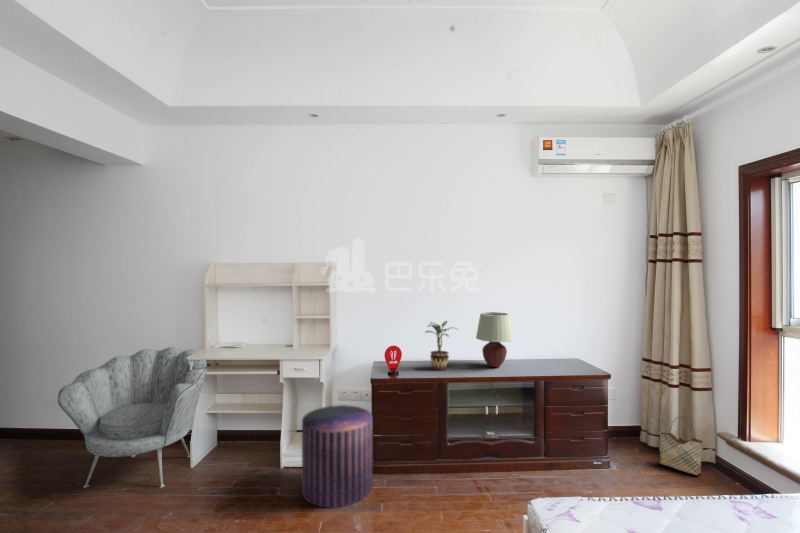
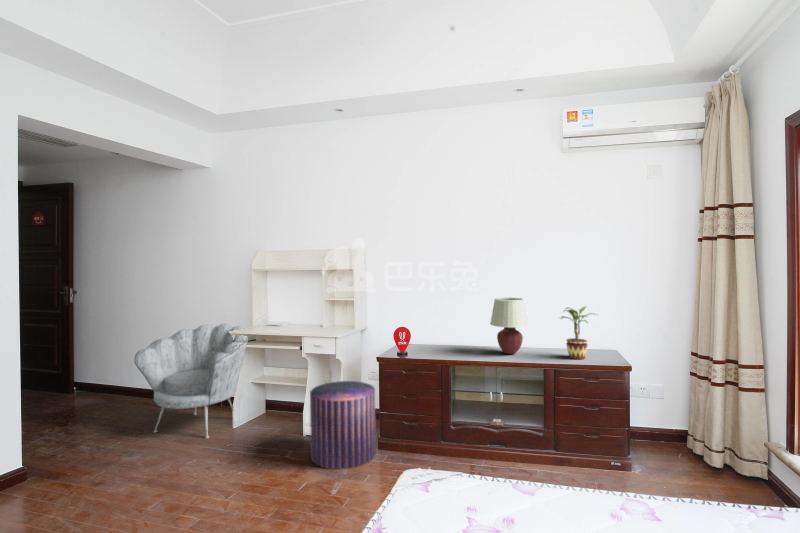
potted plant: present [426,321,458,370] -> present [561,306,594,359]
woven basket: present [659,422,703,475] -> none [696,420,747,488]

